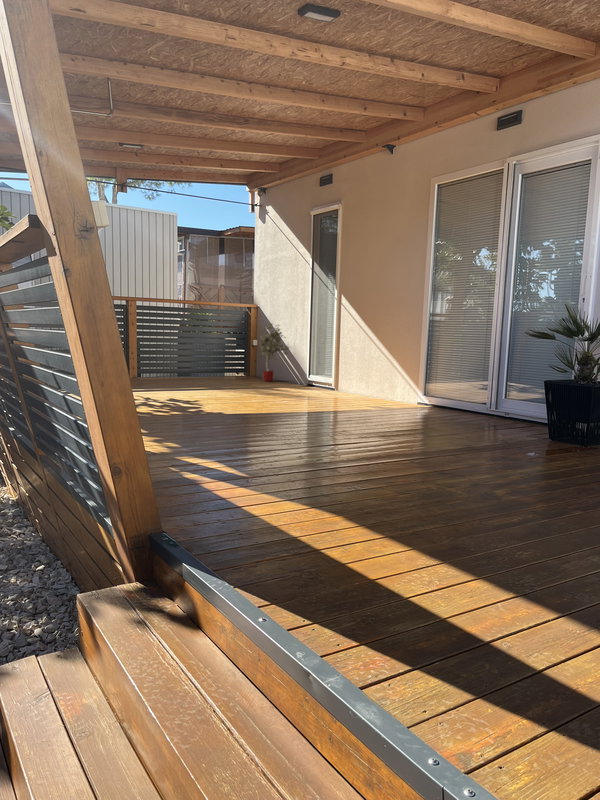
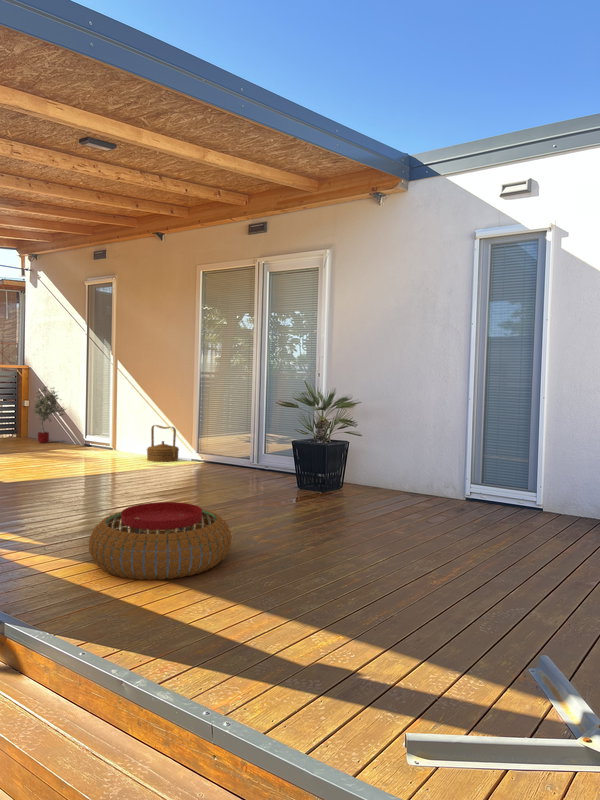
woven basket: none [369,363,405,404] -> present [147,425,179,462]
pouf: none [291,438,469,534] -> present [89,502,231,580]

